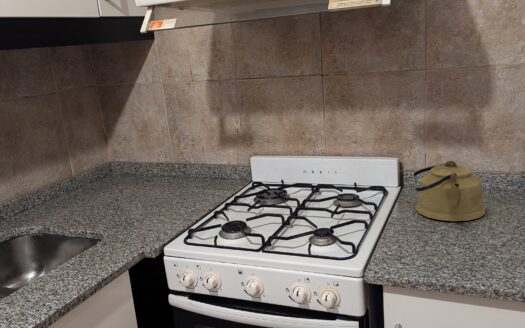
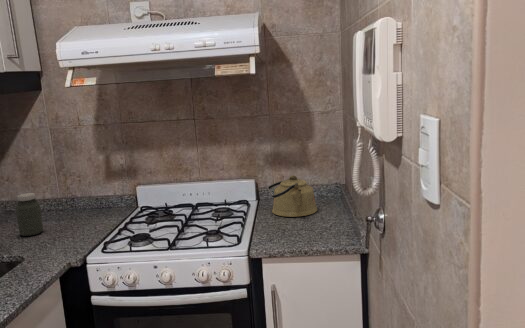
jar: none [112,159,141,207] -> present [16,193,43,236]

